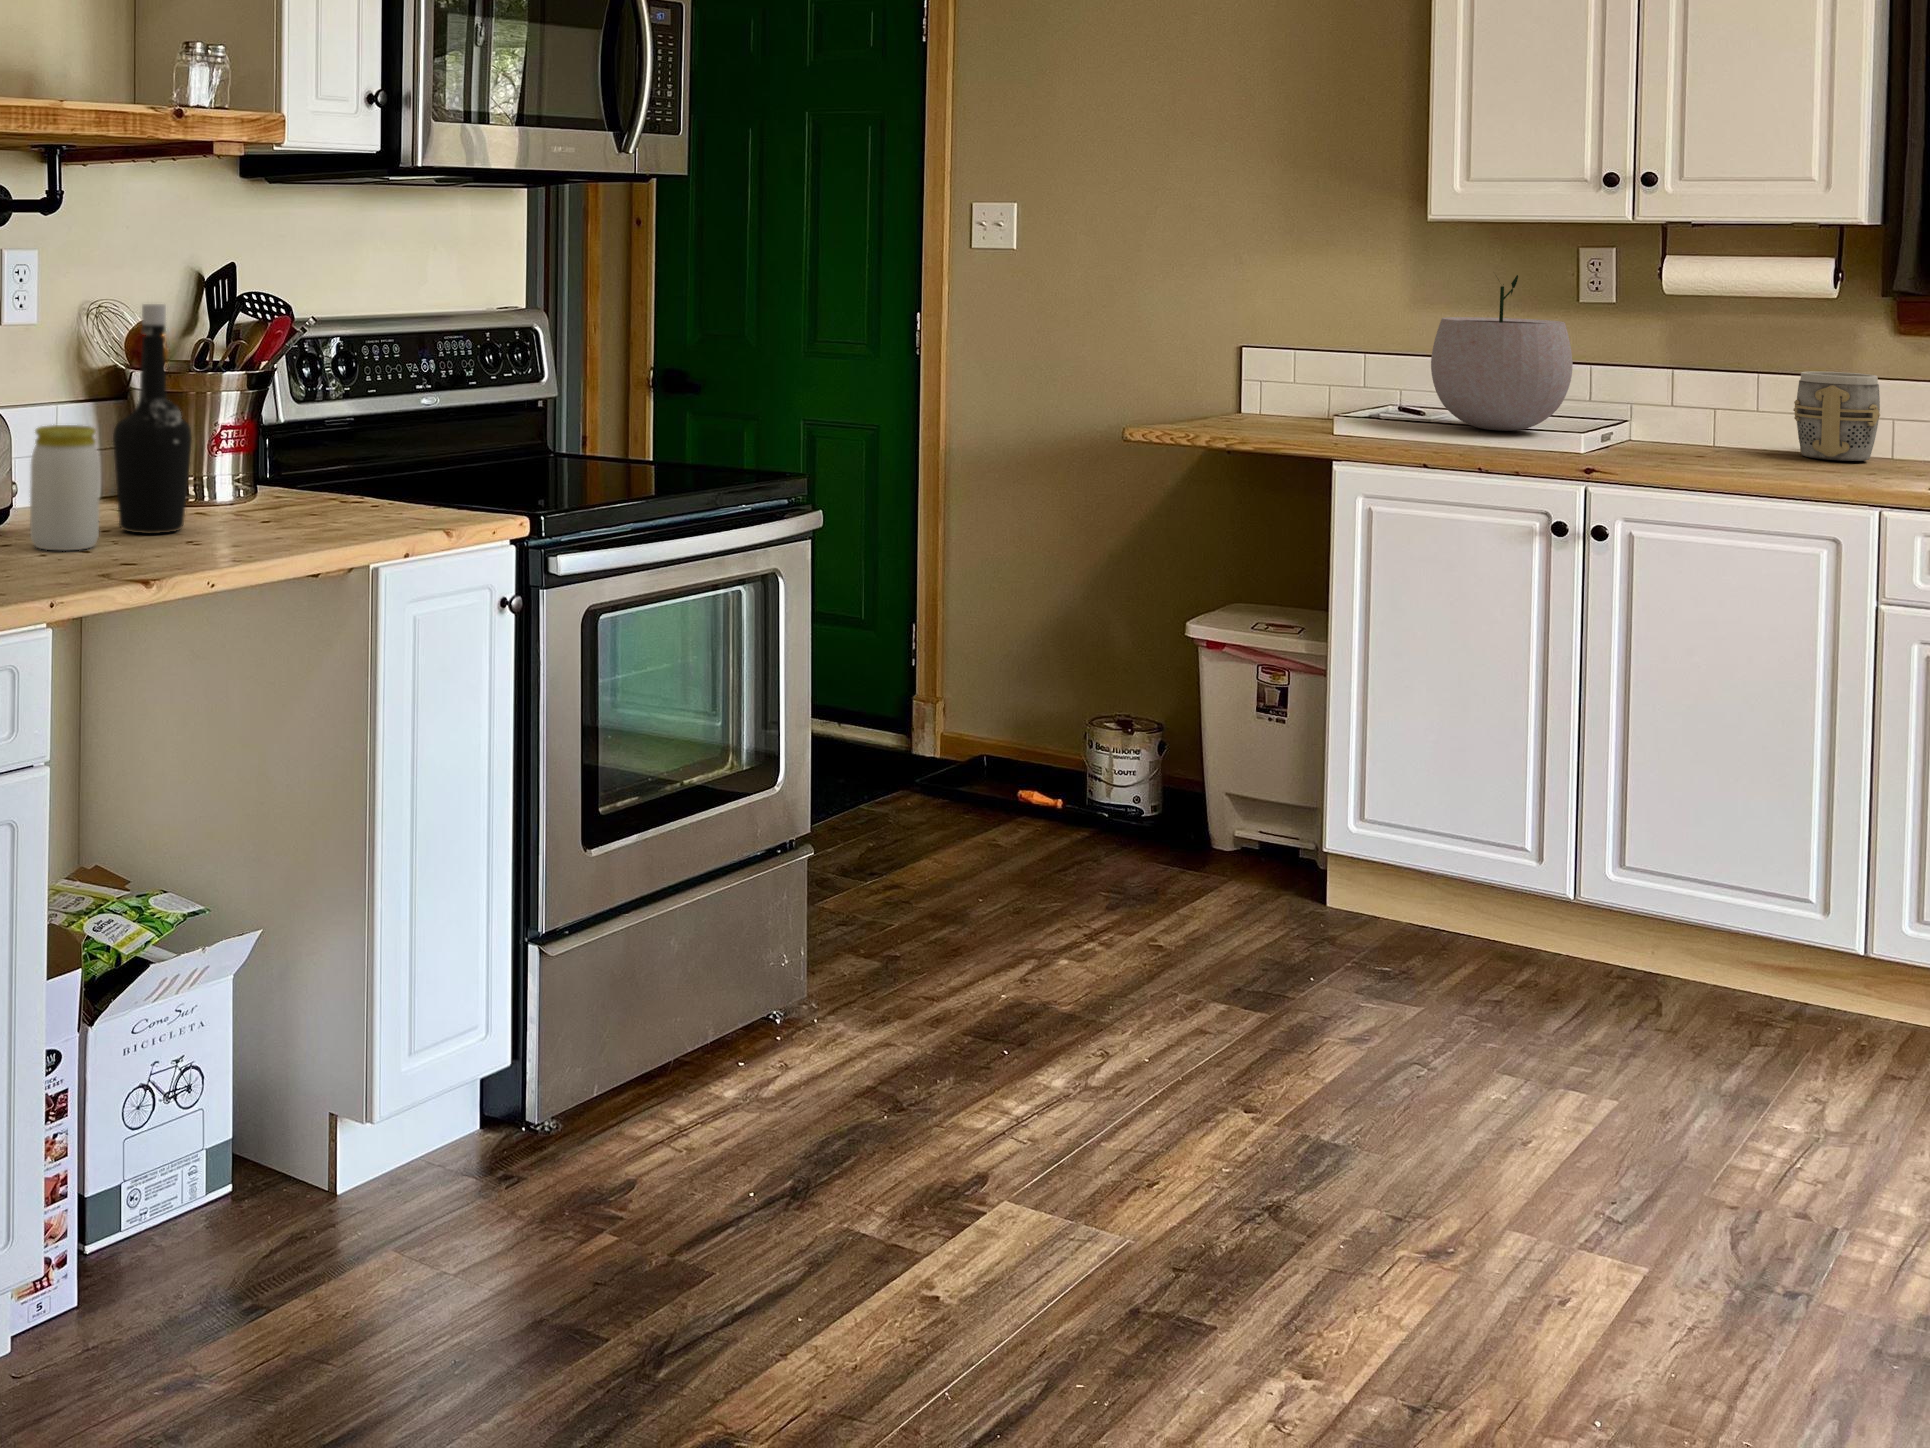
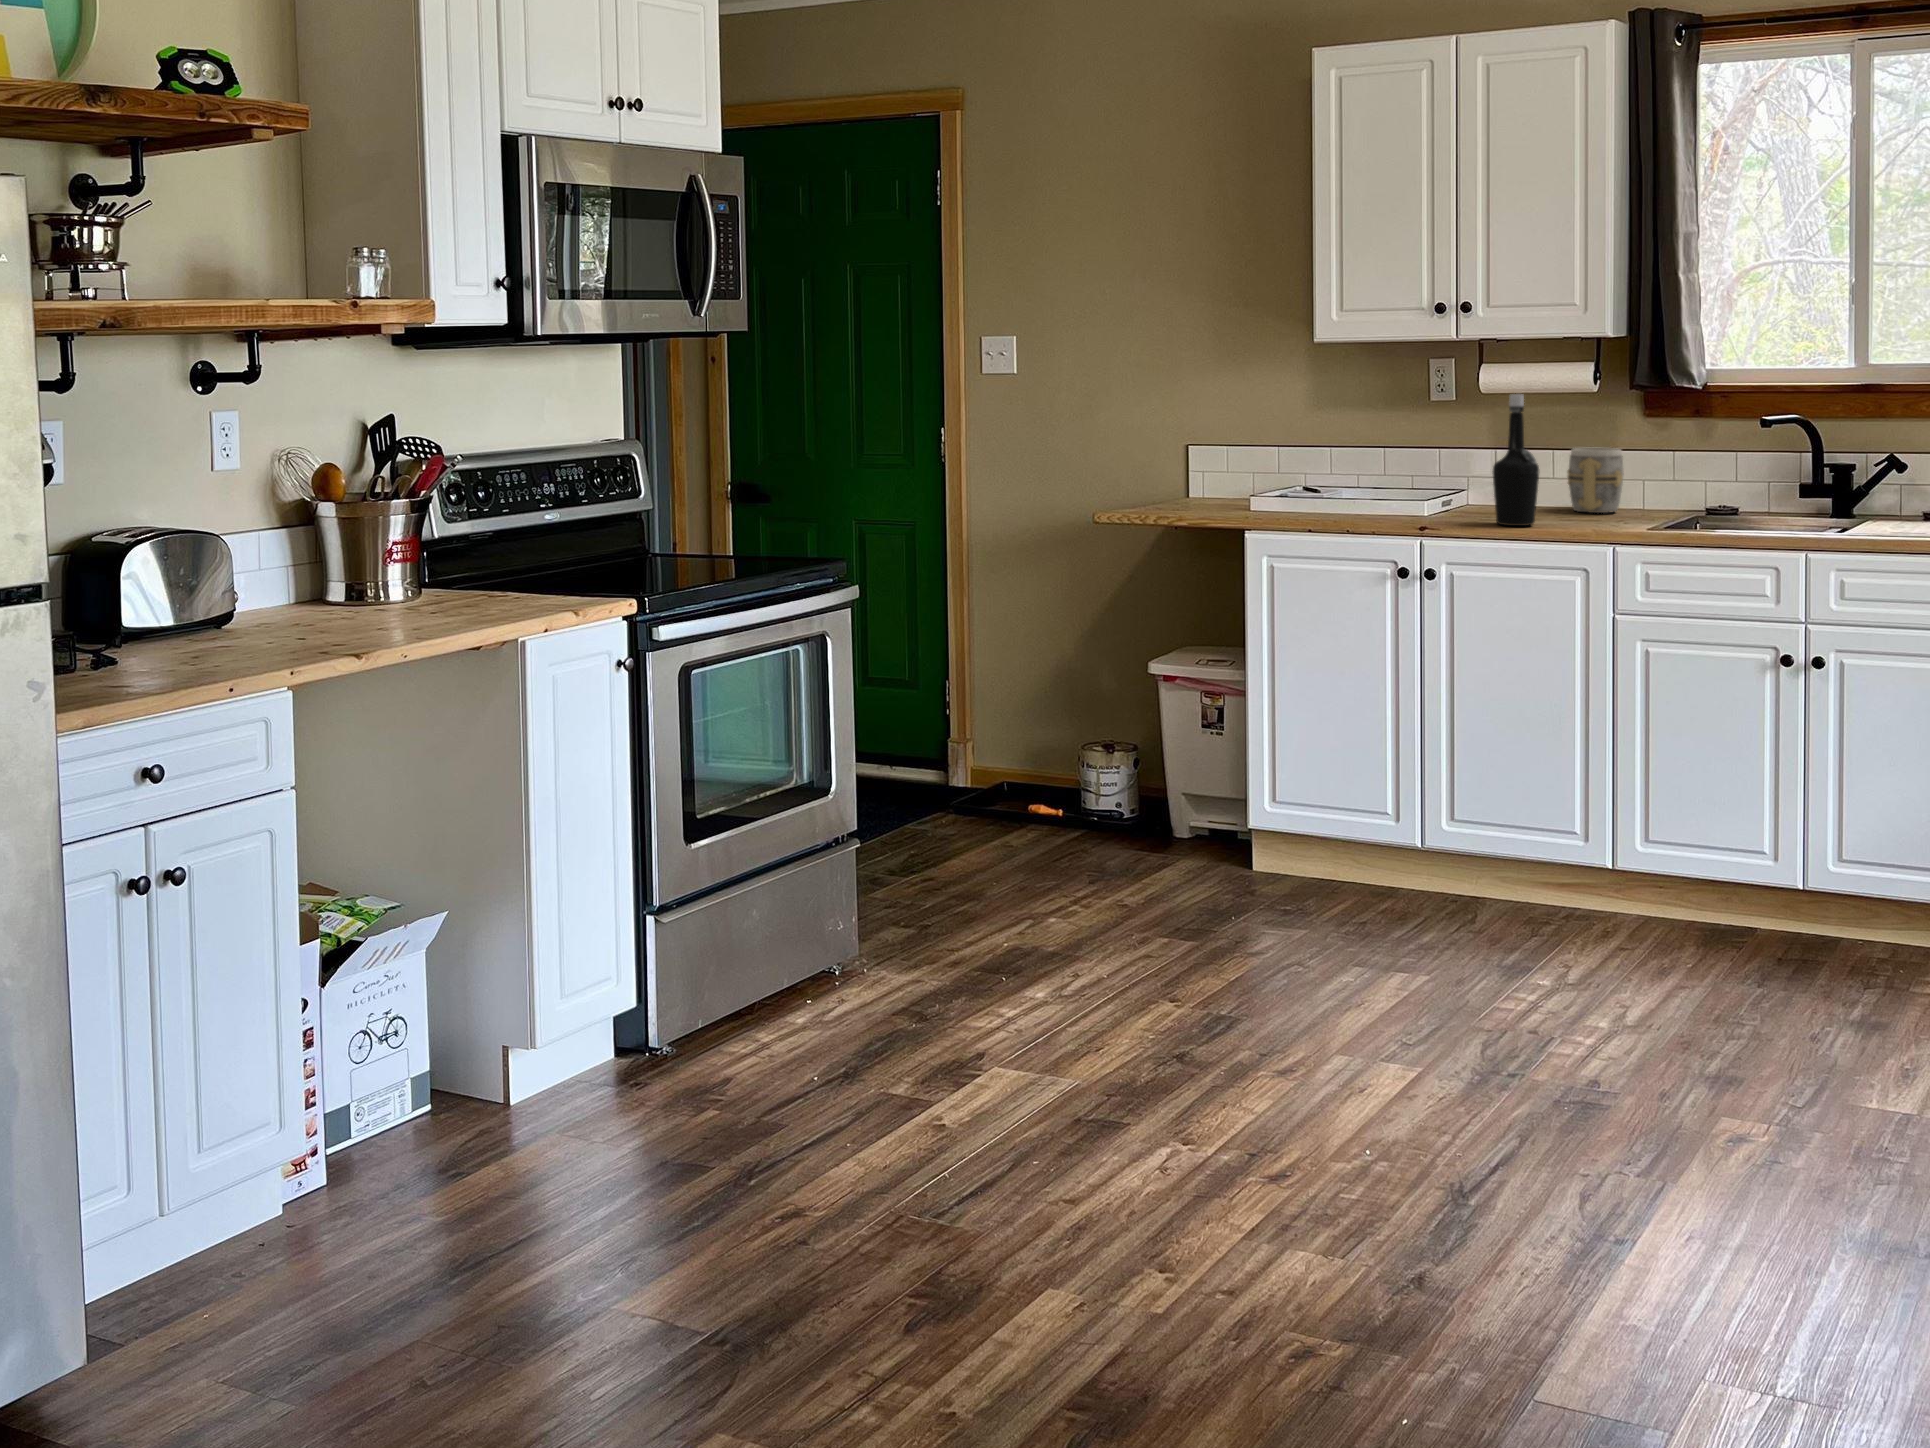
plant pot: present [1431,275,1573,431] -> none [1318,381,1416,502]
bottle: present [113,304,192,534] -> present [1493,394,1539,526]
jar: present [30,425,100,550] -> none [260,545,315,638]

